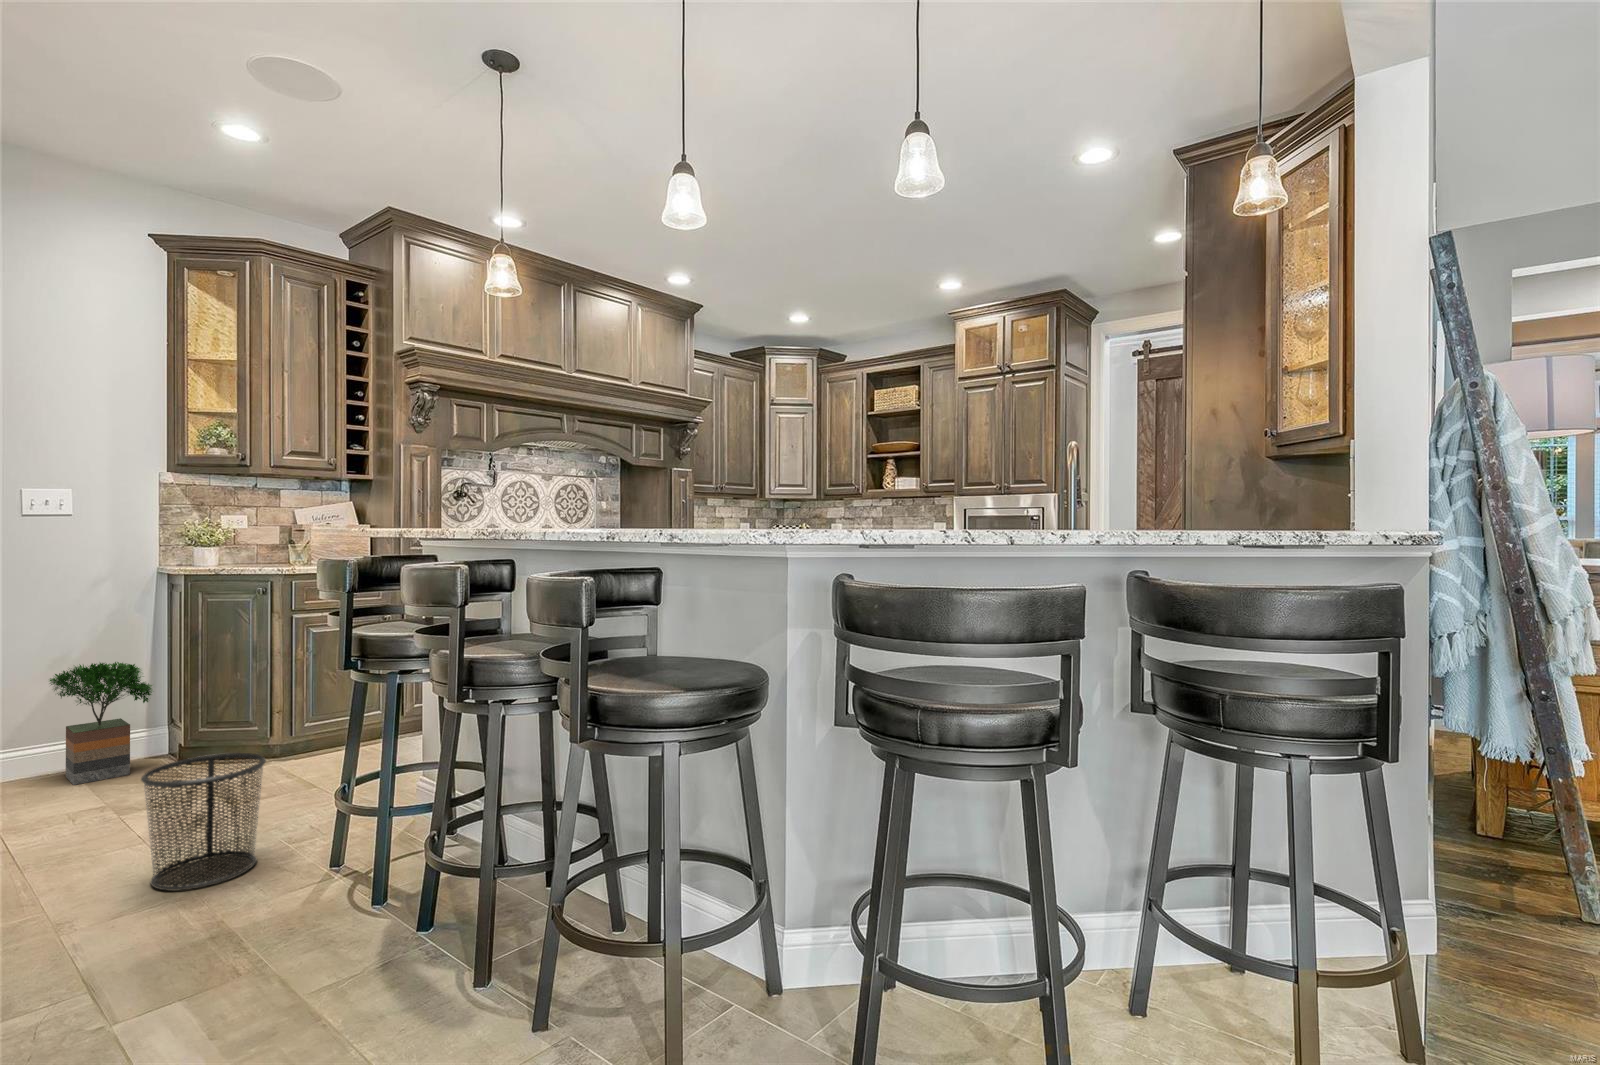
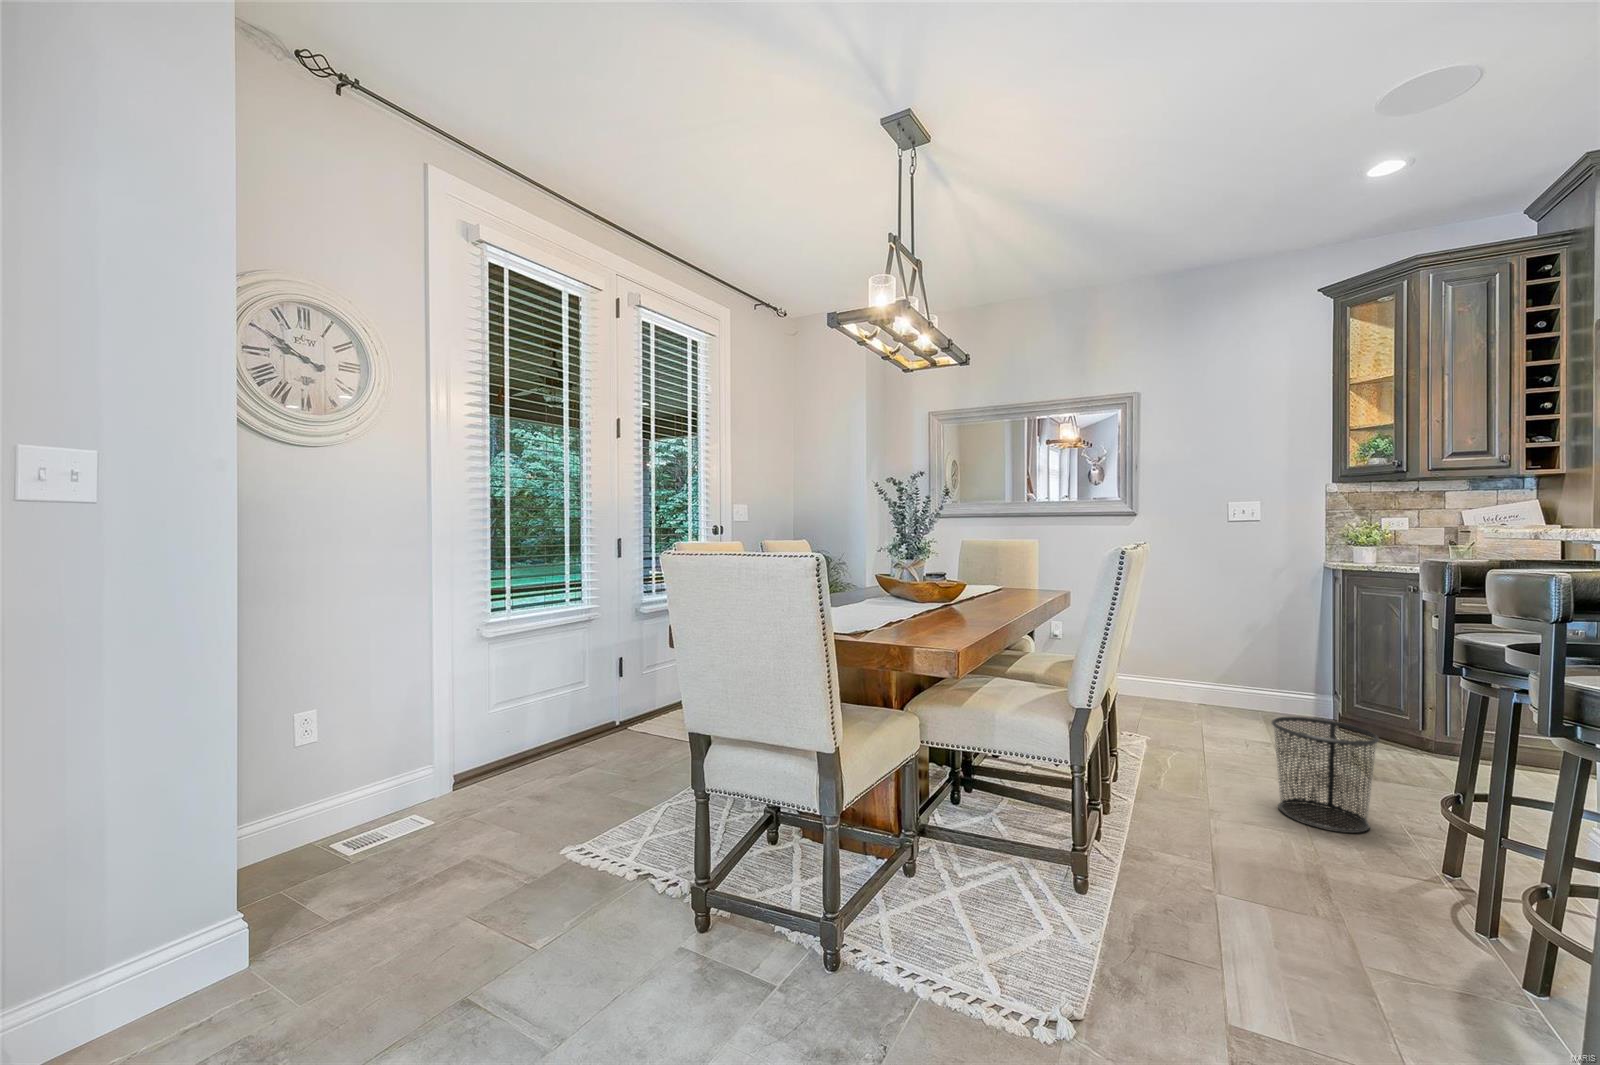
potted tree: present [50,662,152,785] -> none [1243,630,1318,724]

